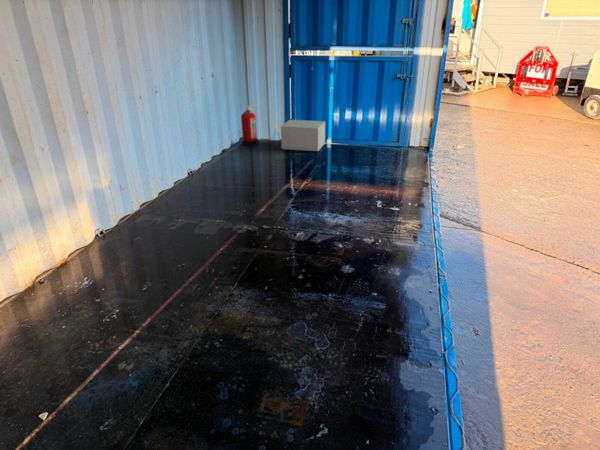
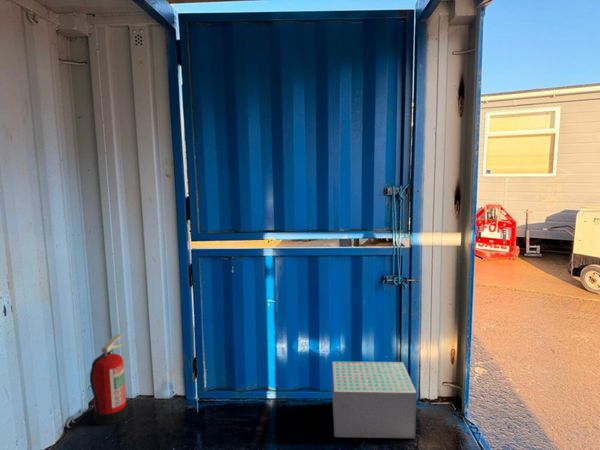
storage box: present [281,120,325,151] -> present [332,362,416,438]

